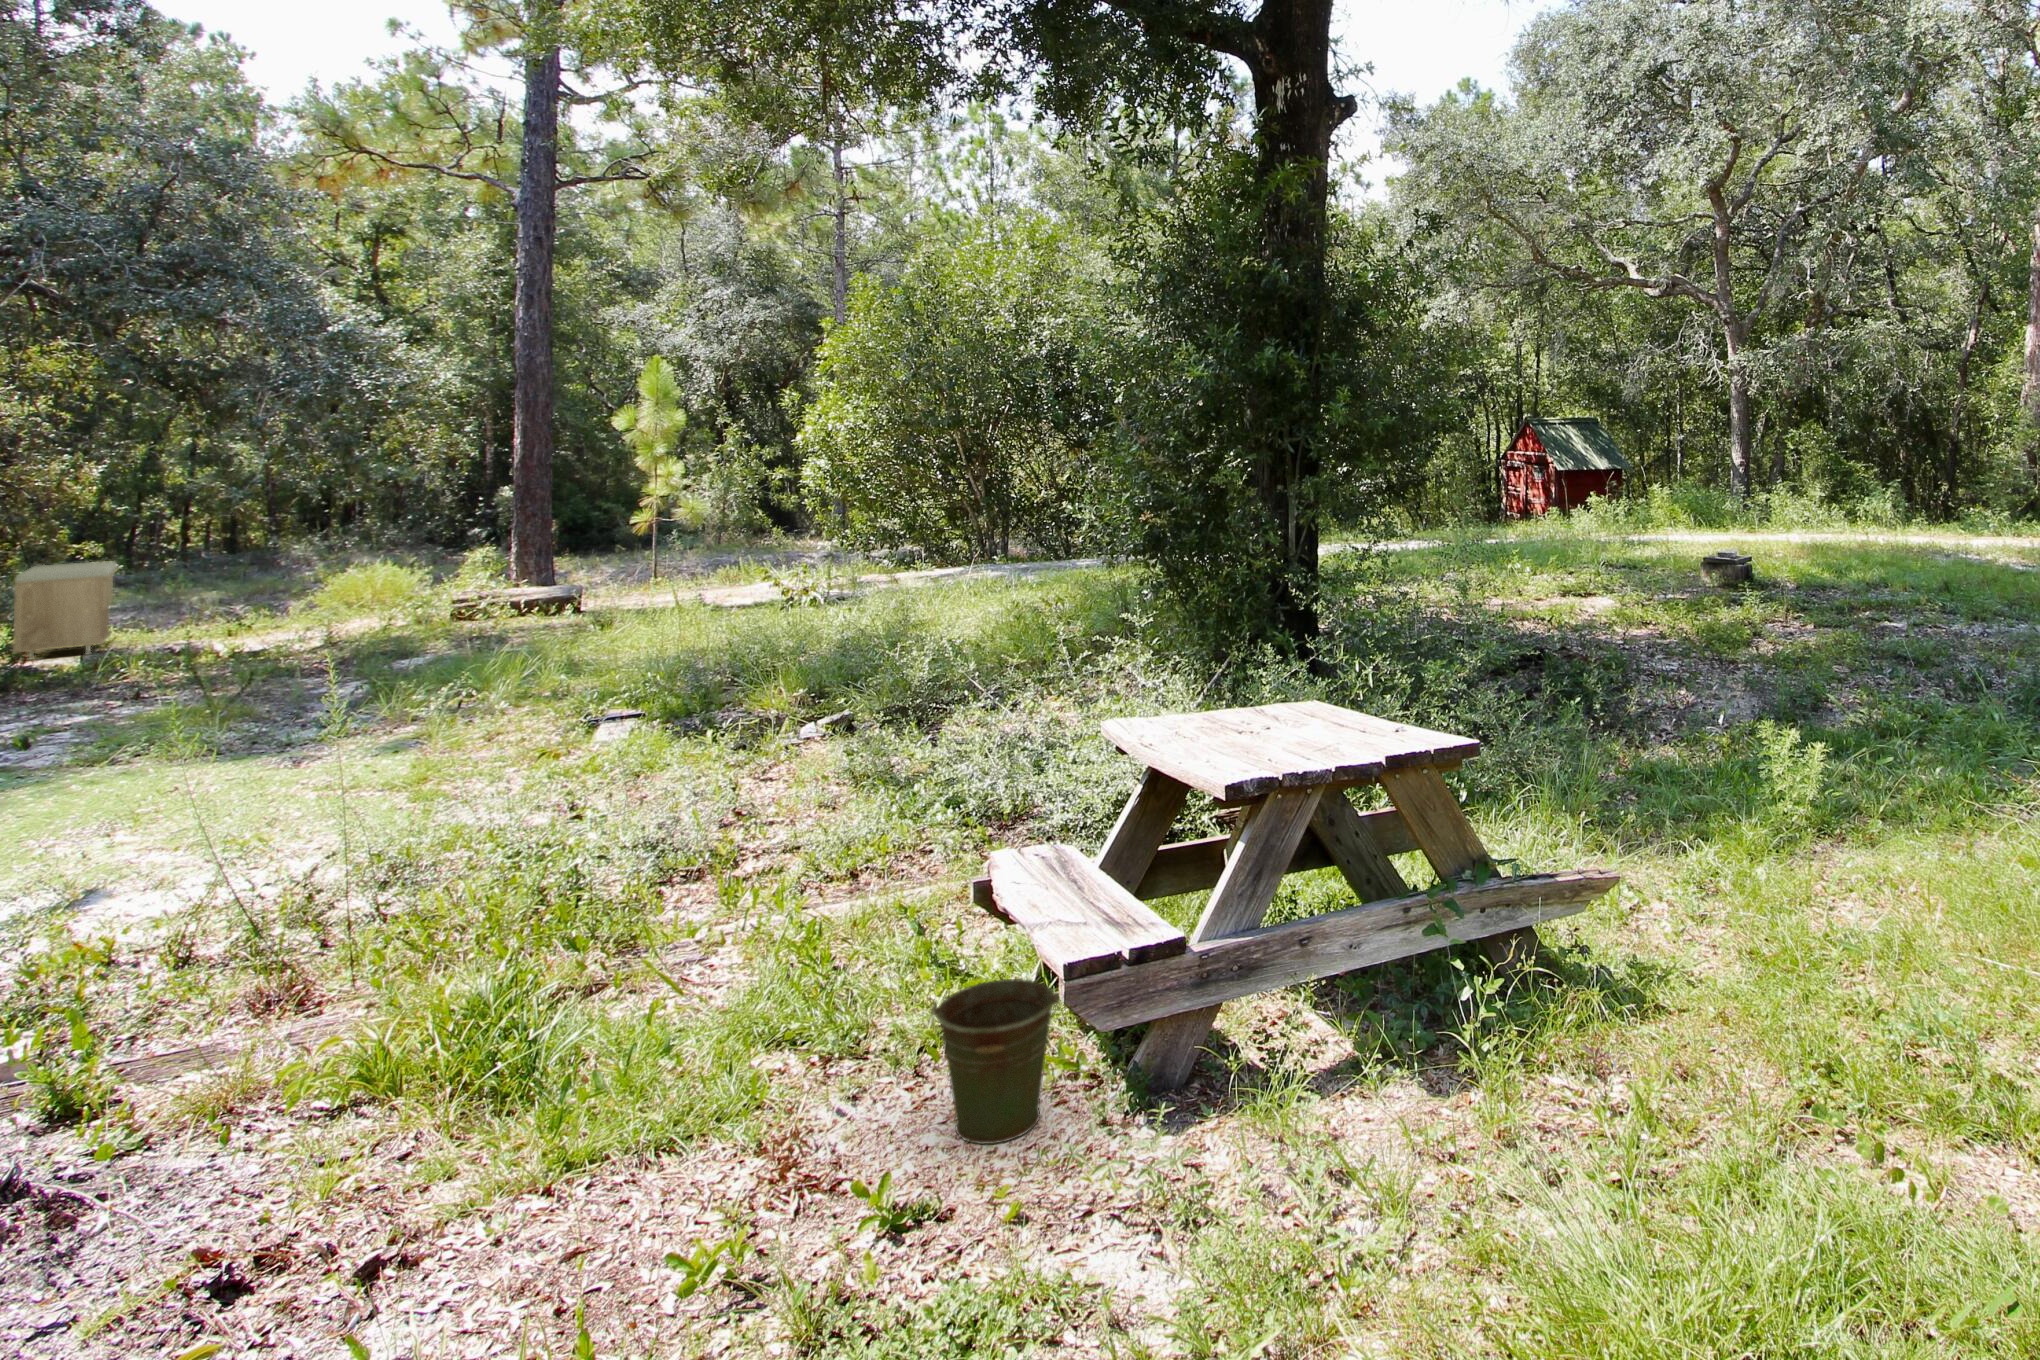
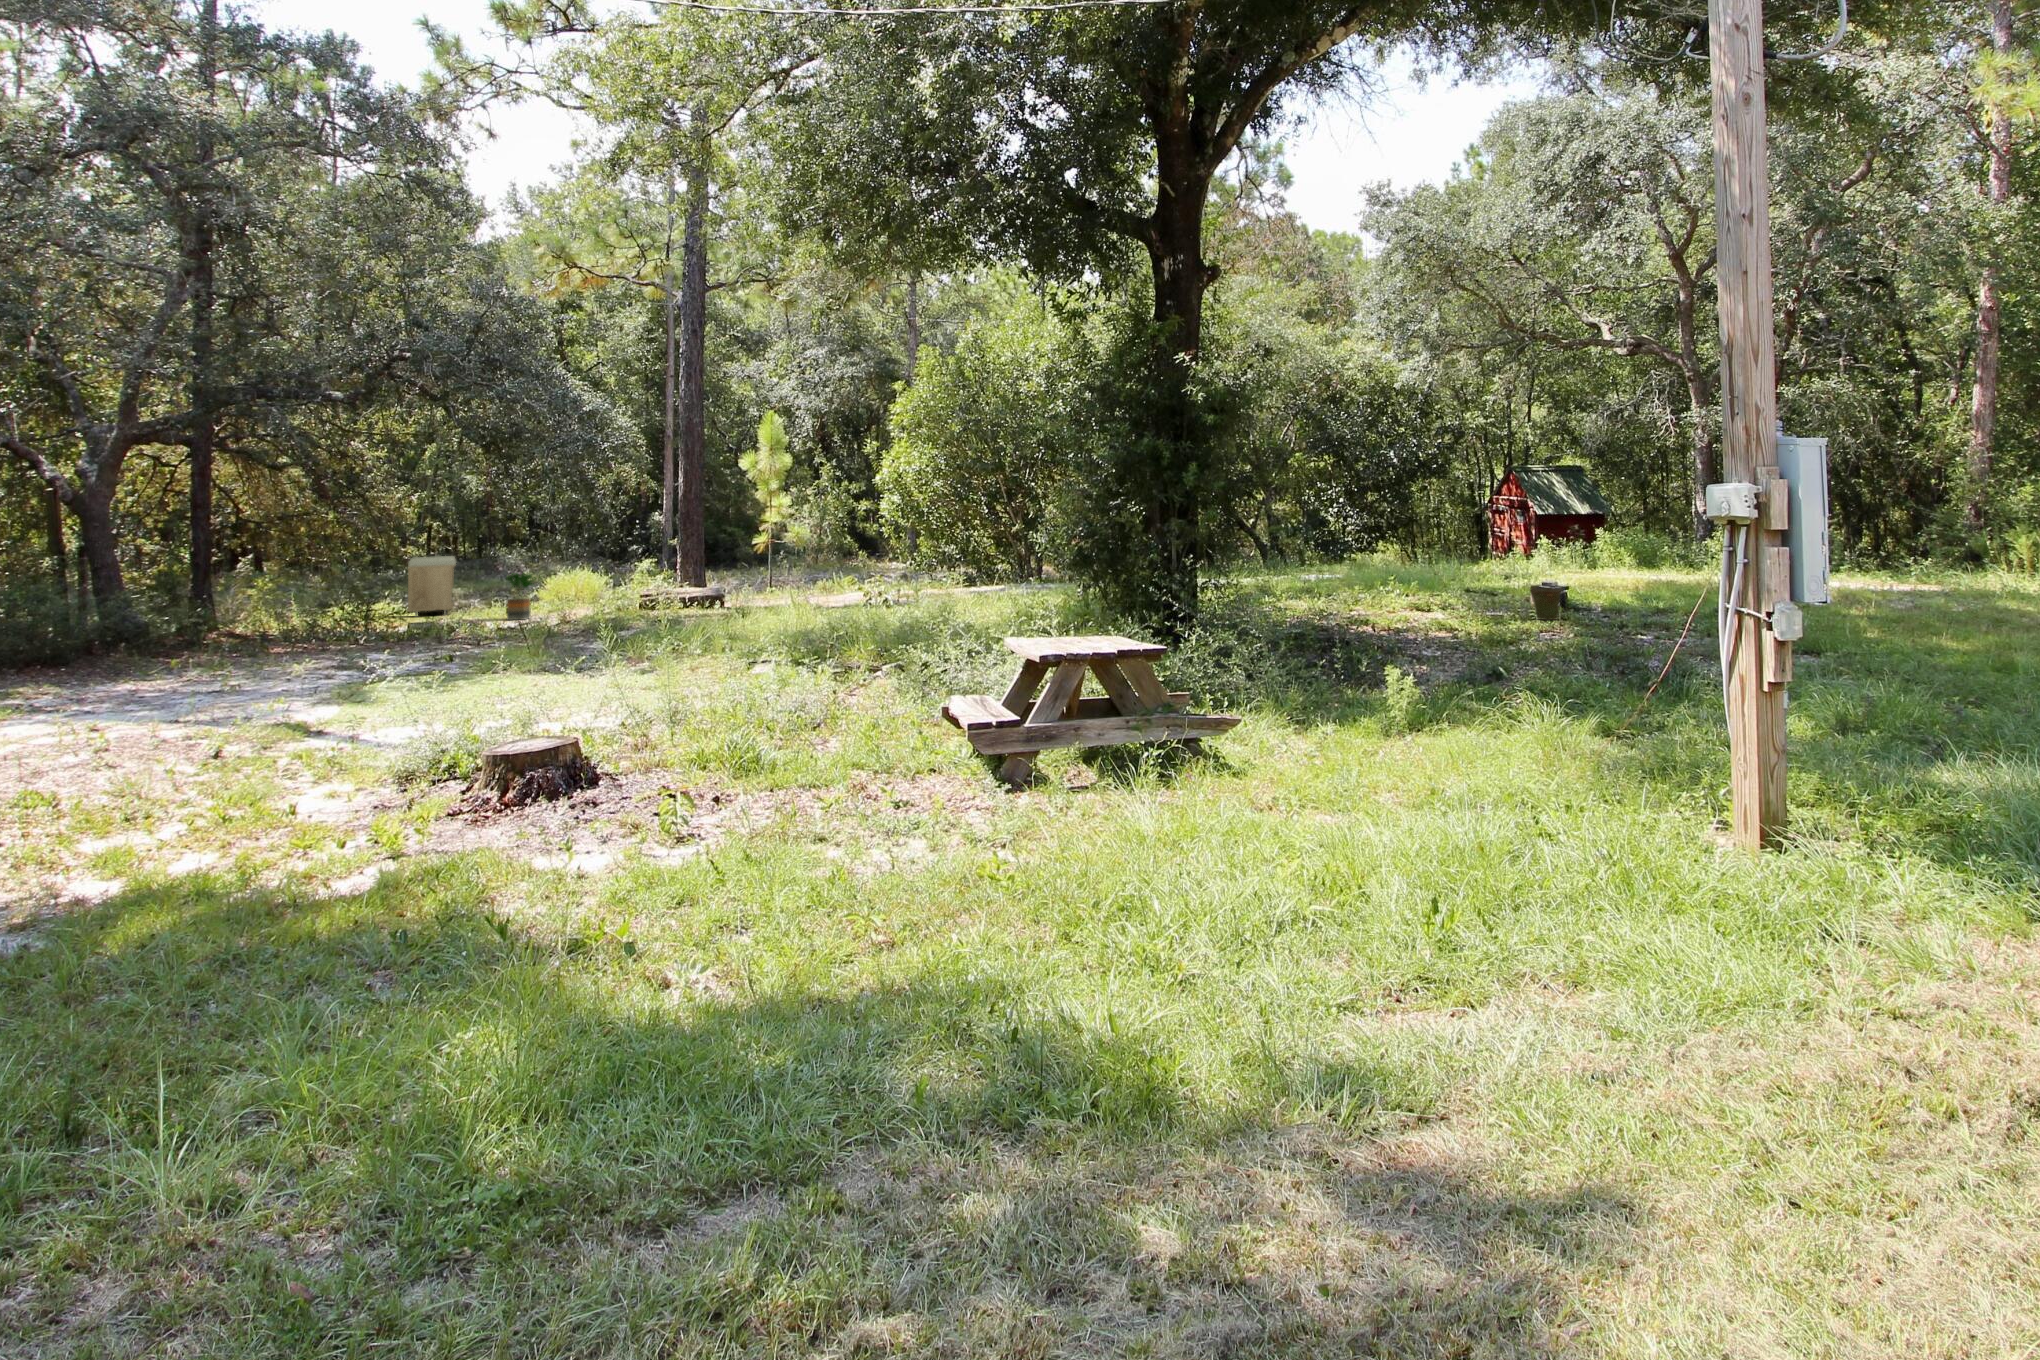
potted tree: none [189,585,251,660] -> present [506,573,536,620]
bucket: present [932,979,1059,1144] -> present [1530,588,1561,620]

